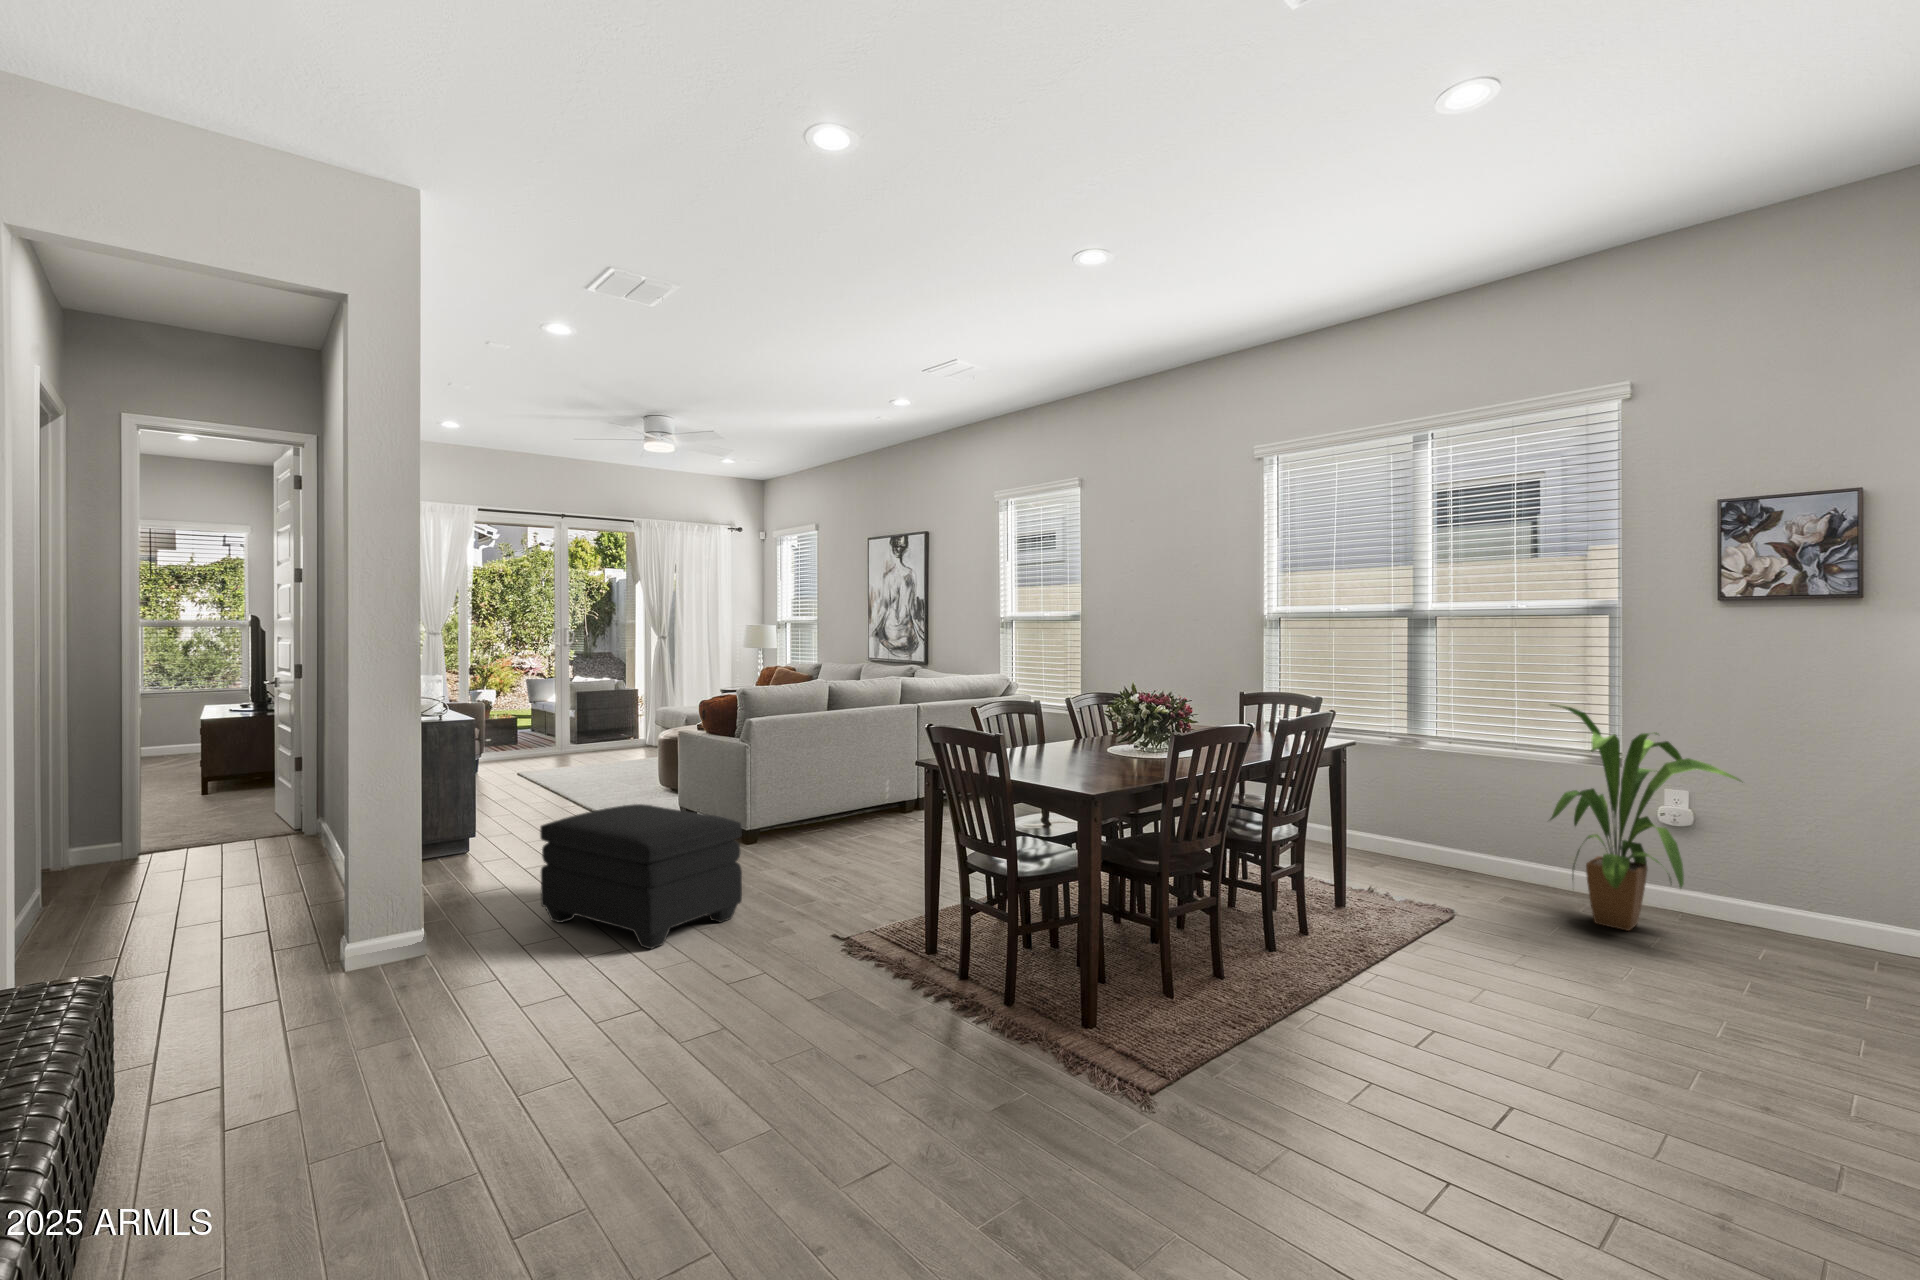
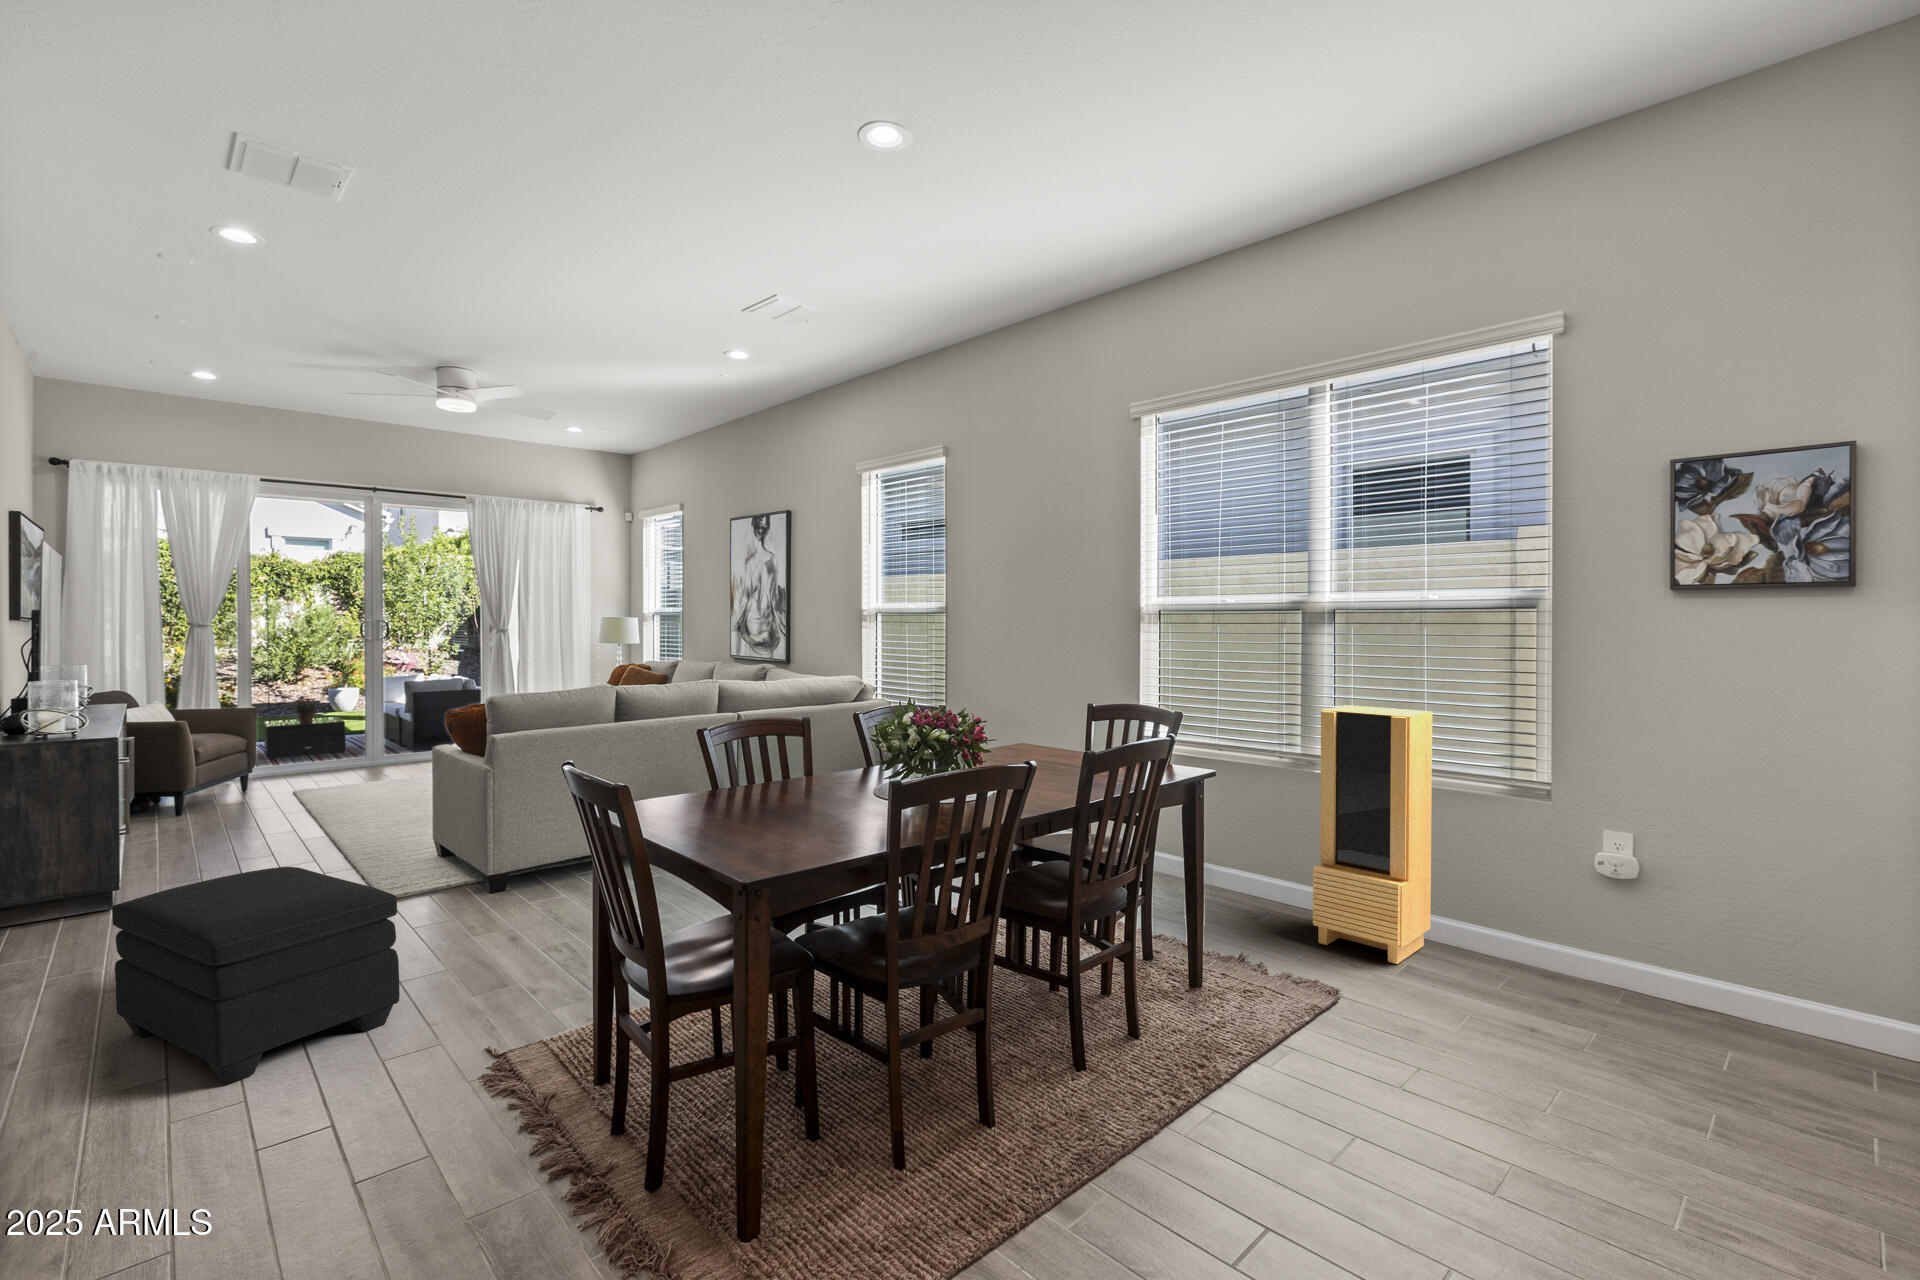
storage cabinet: none [1423,693,1521,896] -> present [1313,705,1432,964]
house plant: present [1550,704,1741,931] -> none [1452,725,1703,1020]

